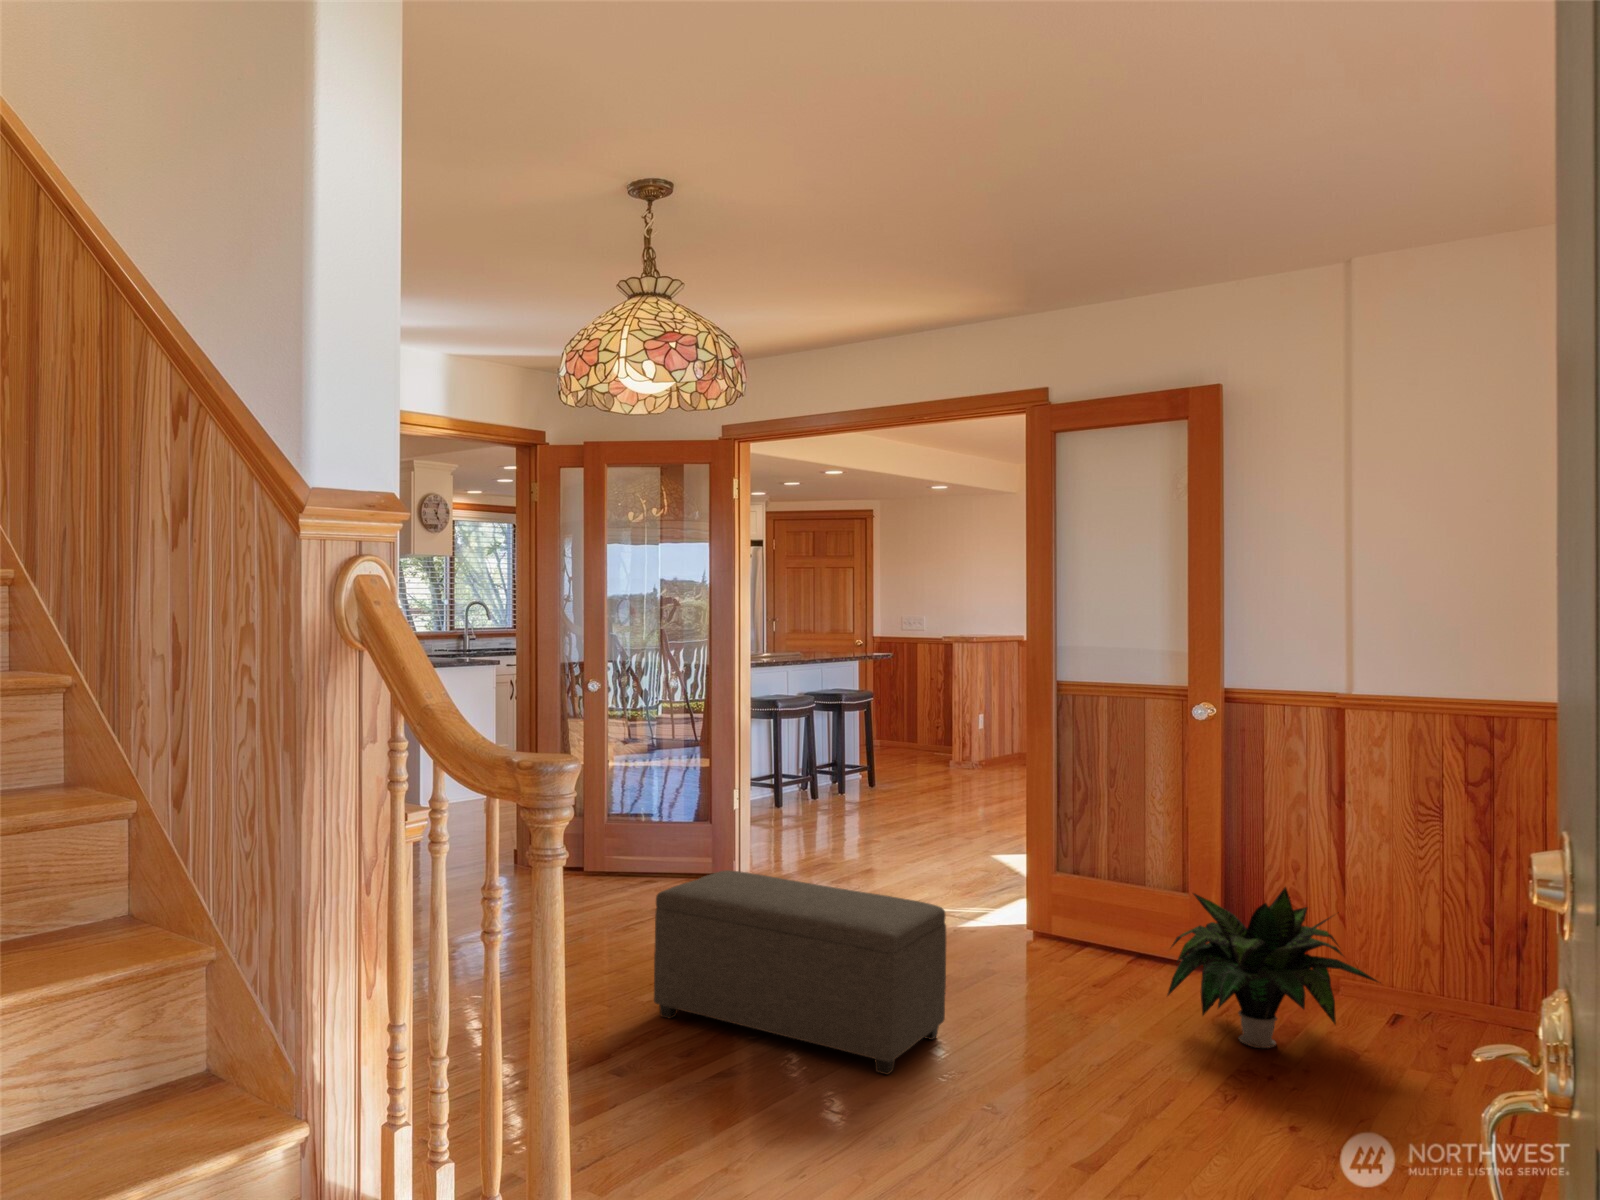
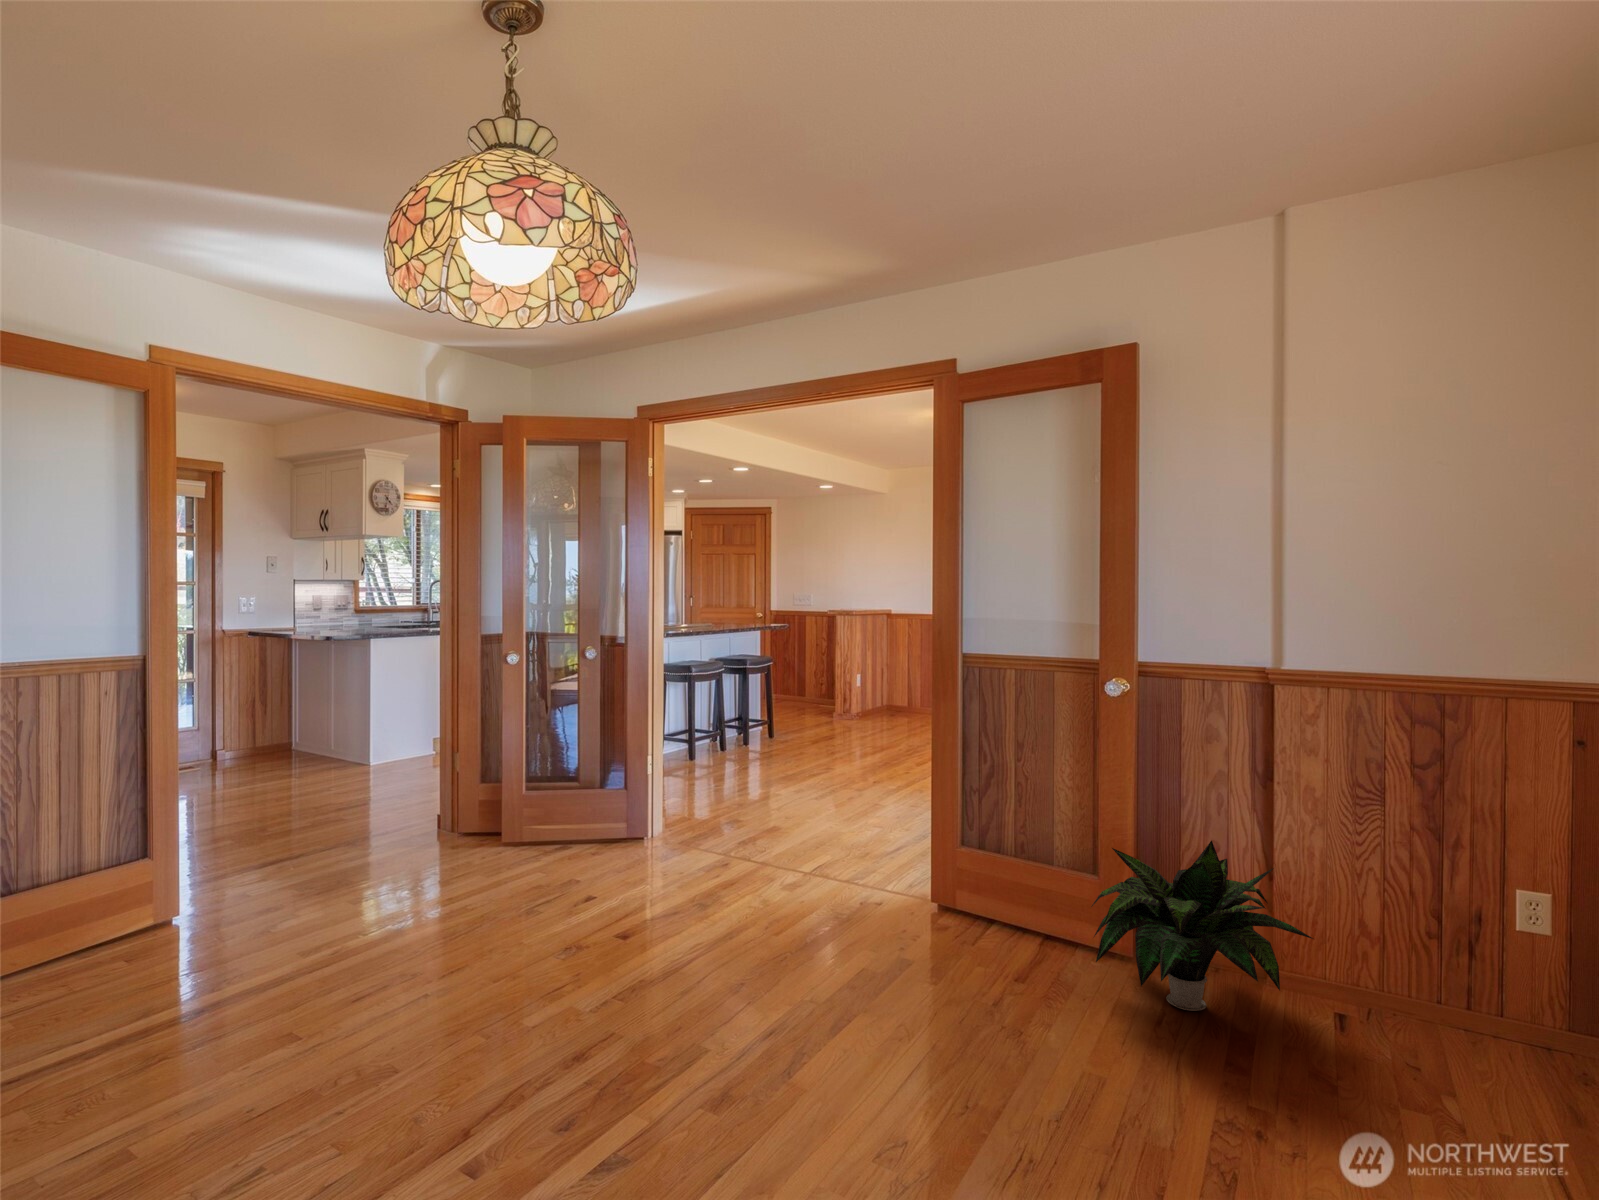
ottoman: present [654,870,946,1074] -> none [548,843,867,1081]

